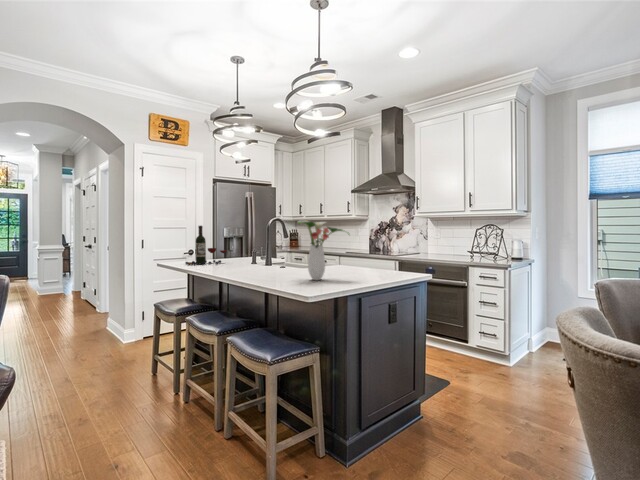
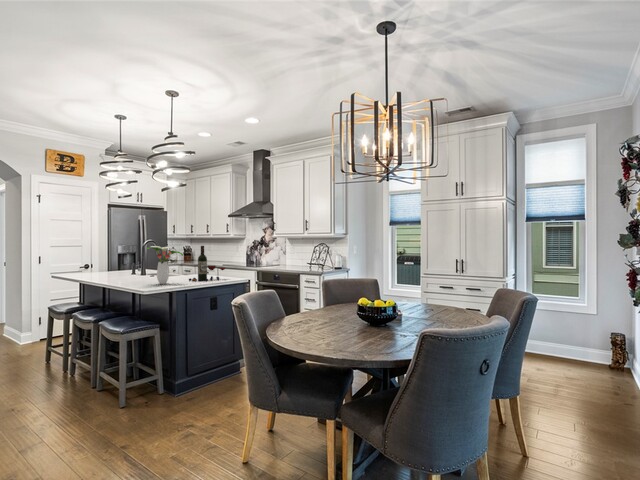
wine bottle: present [185,226,227,265] -> present [189,246,225,281]

